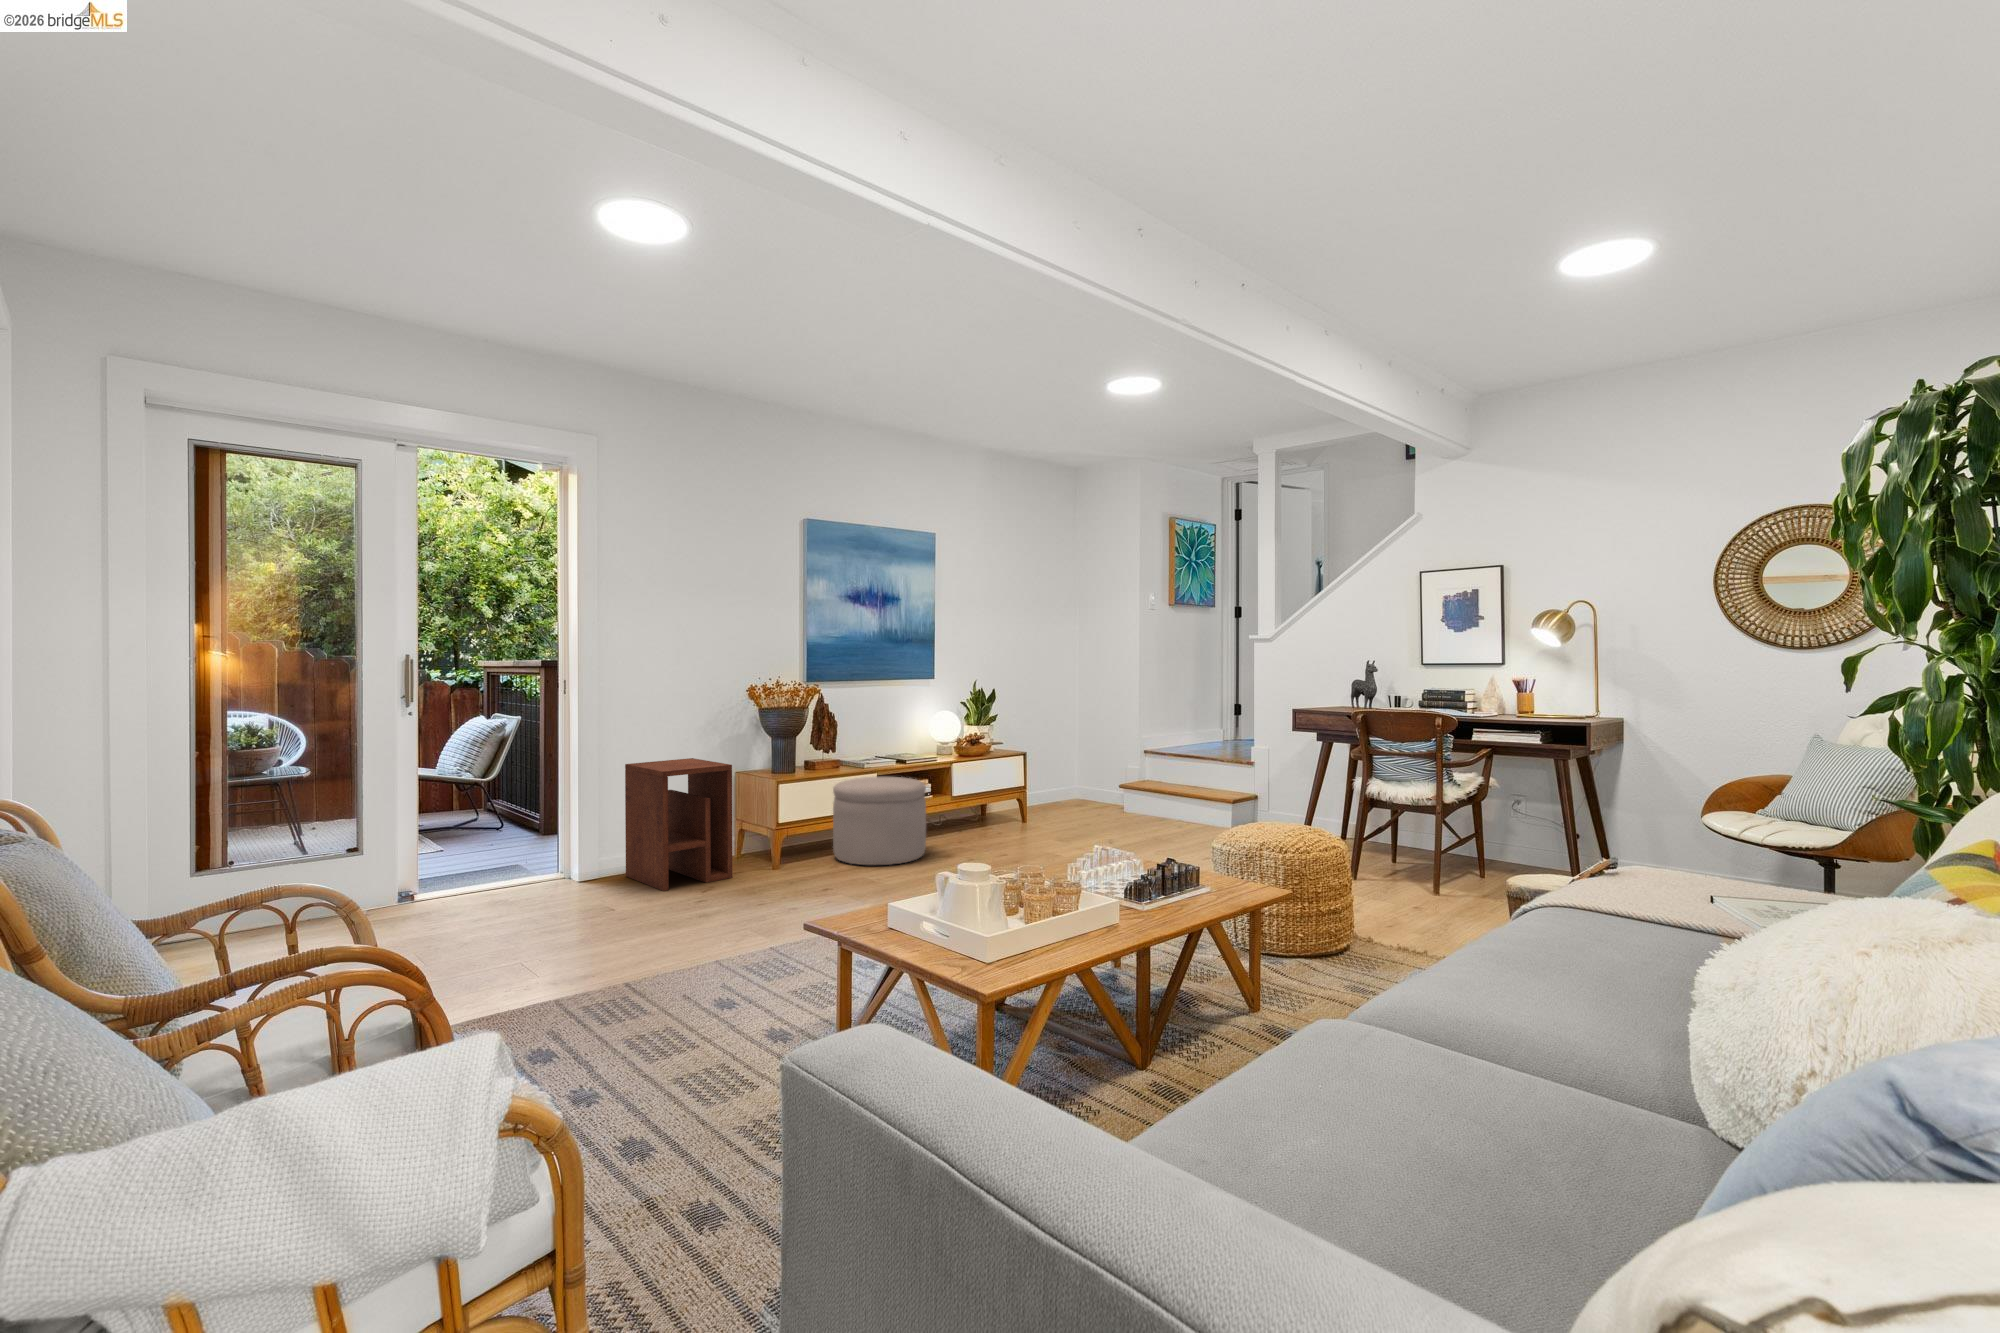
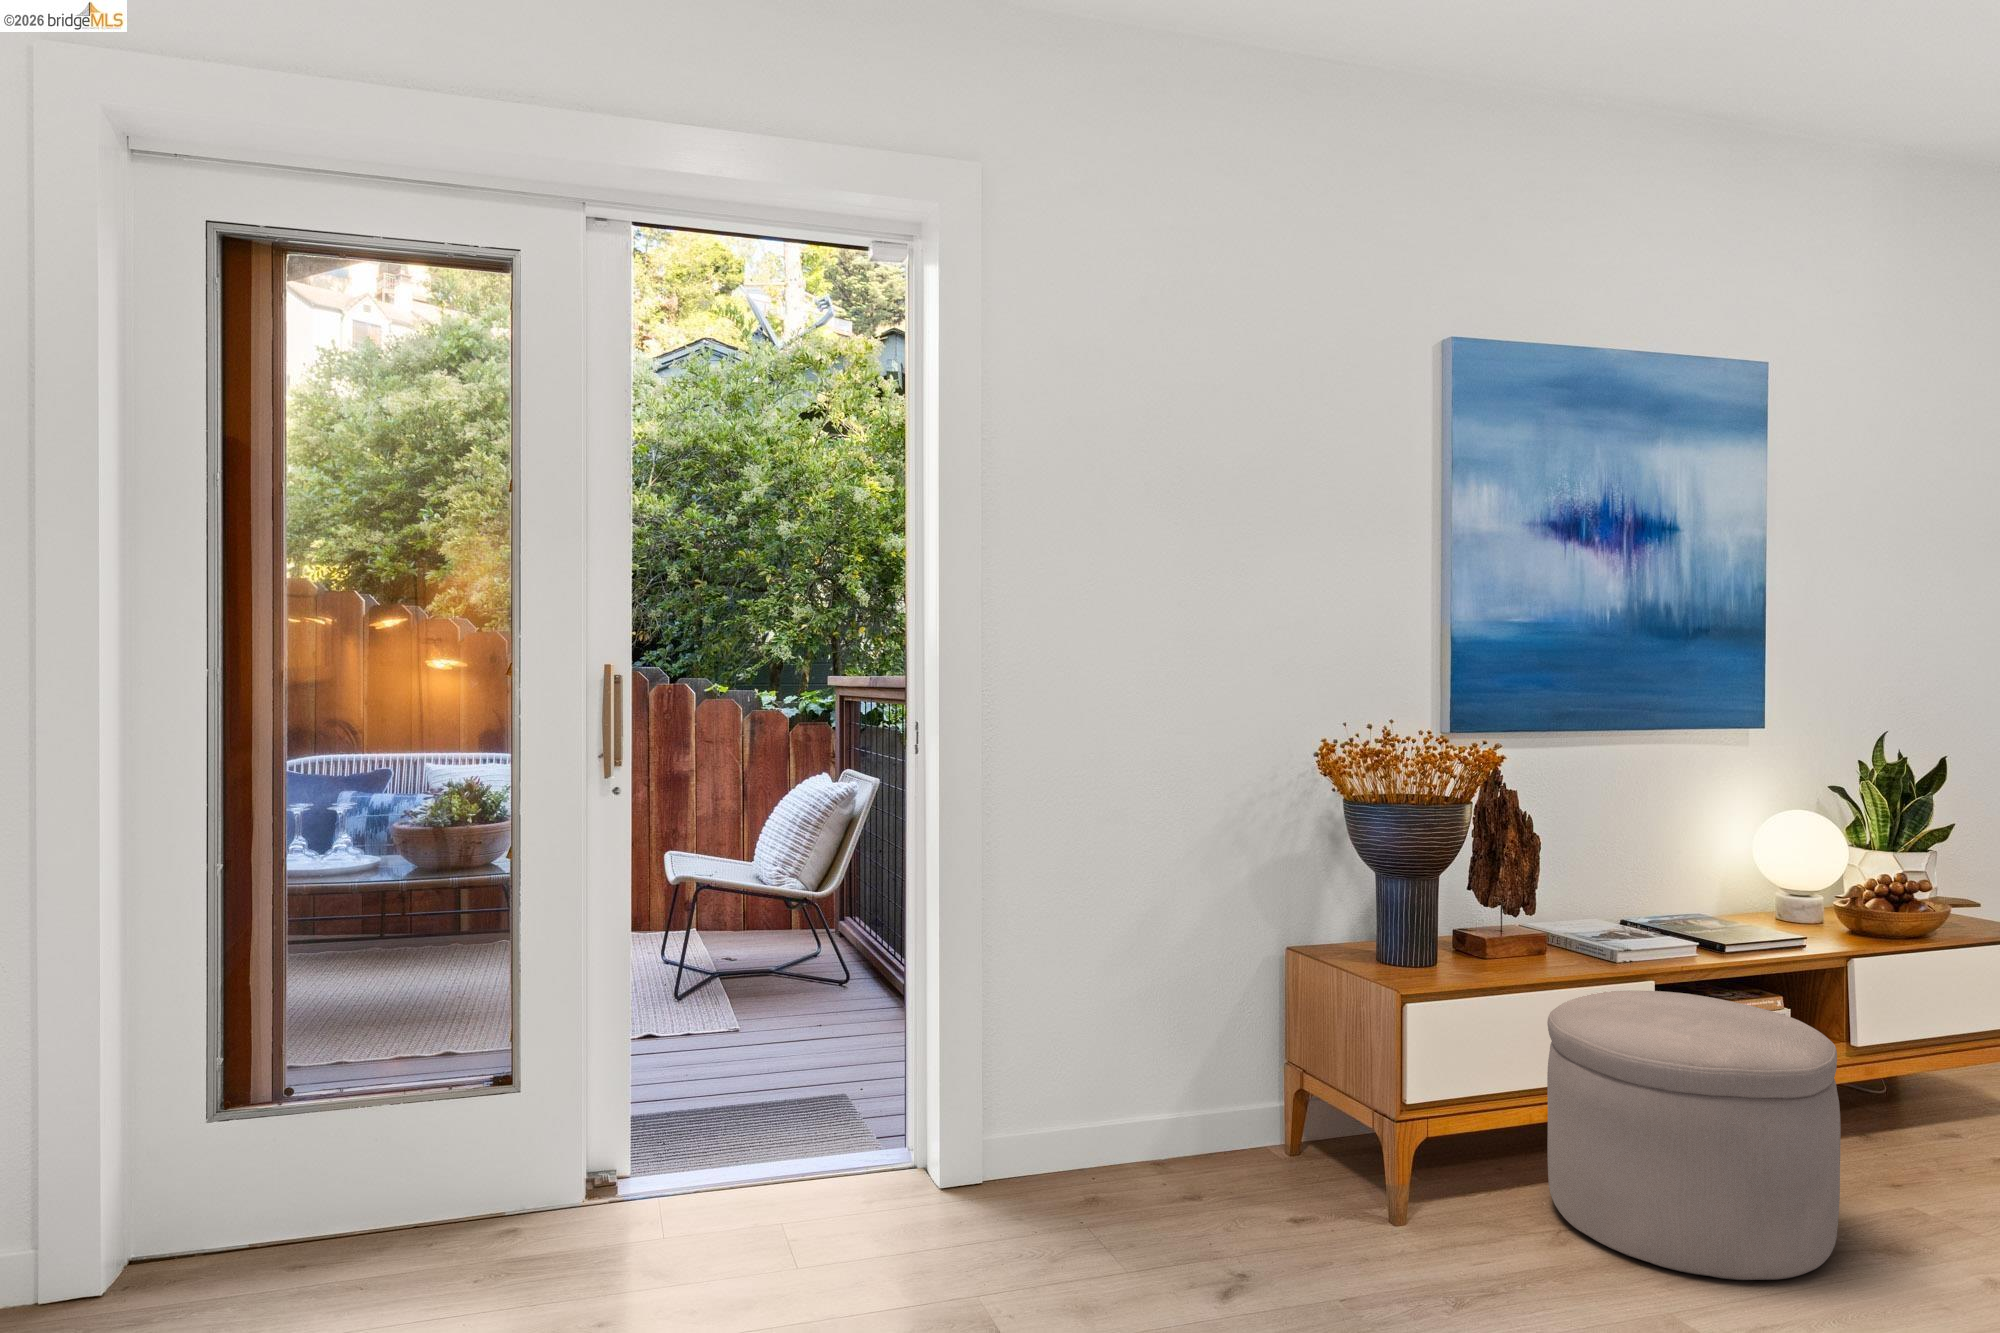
side table: present [625,758,733,891] -> none [1039,917,1295,1288]

